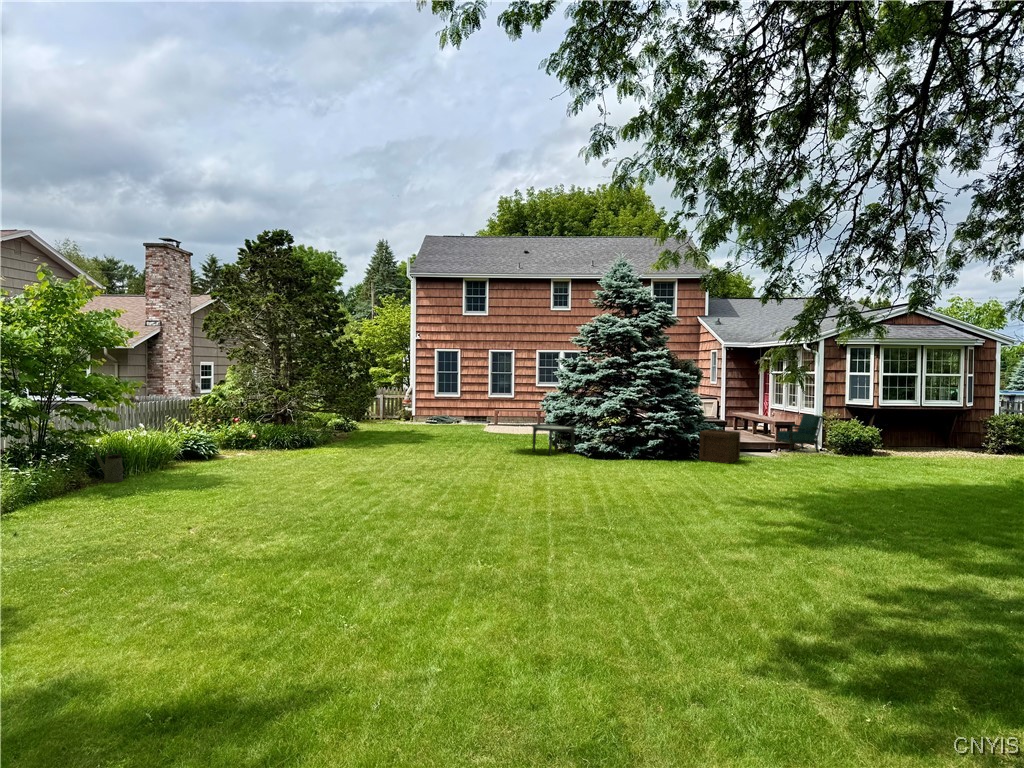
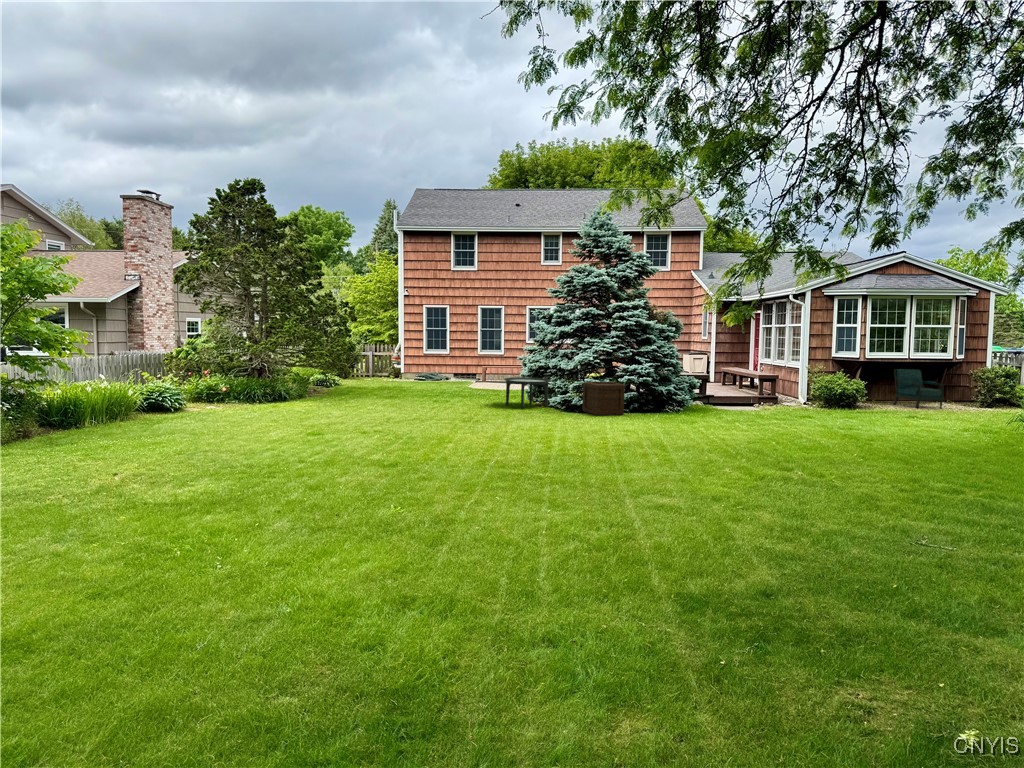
chair: present [776,414,823,452] -> present [894,369,944,408]
wooden crate: present [699,429,740,464] -> present [582,382,625,416]
watering can: present [95,449,124,483] -> none [49,398,79,431]

